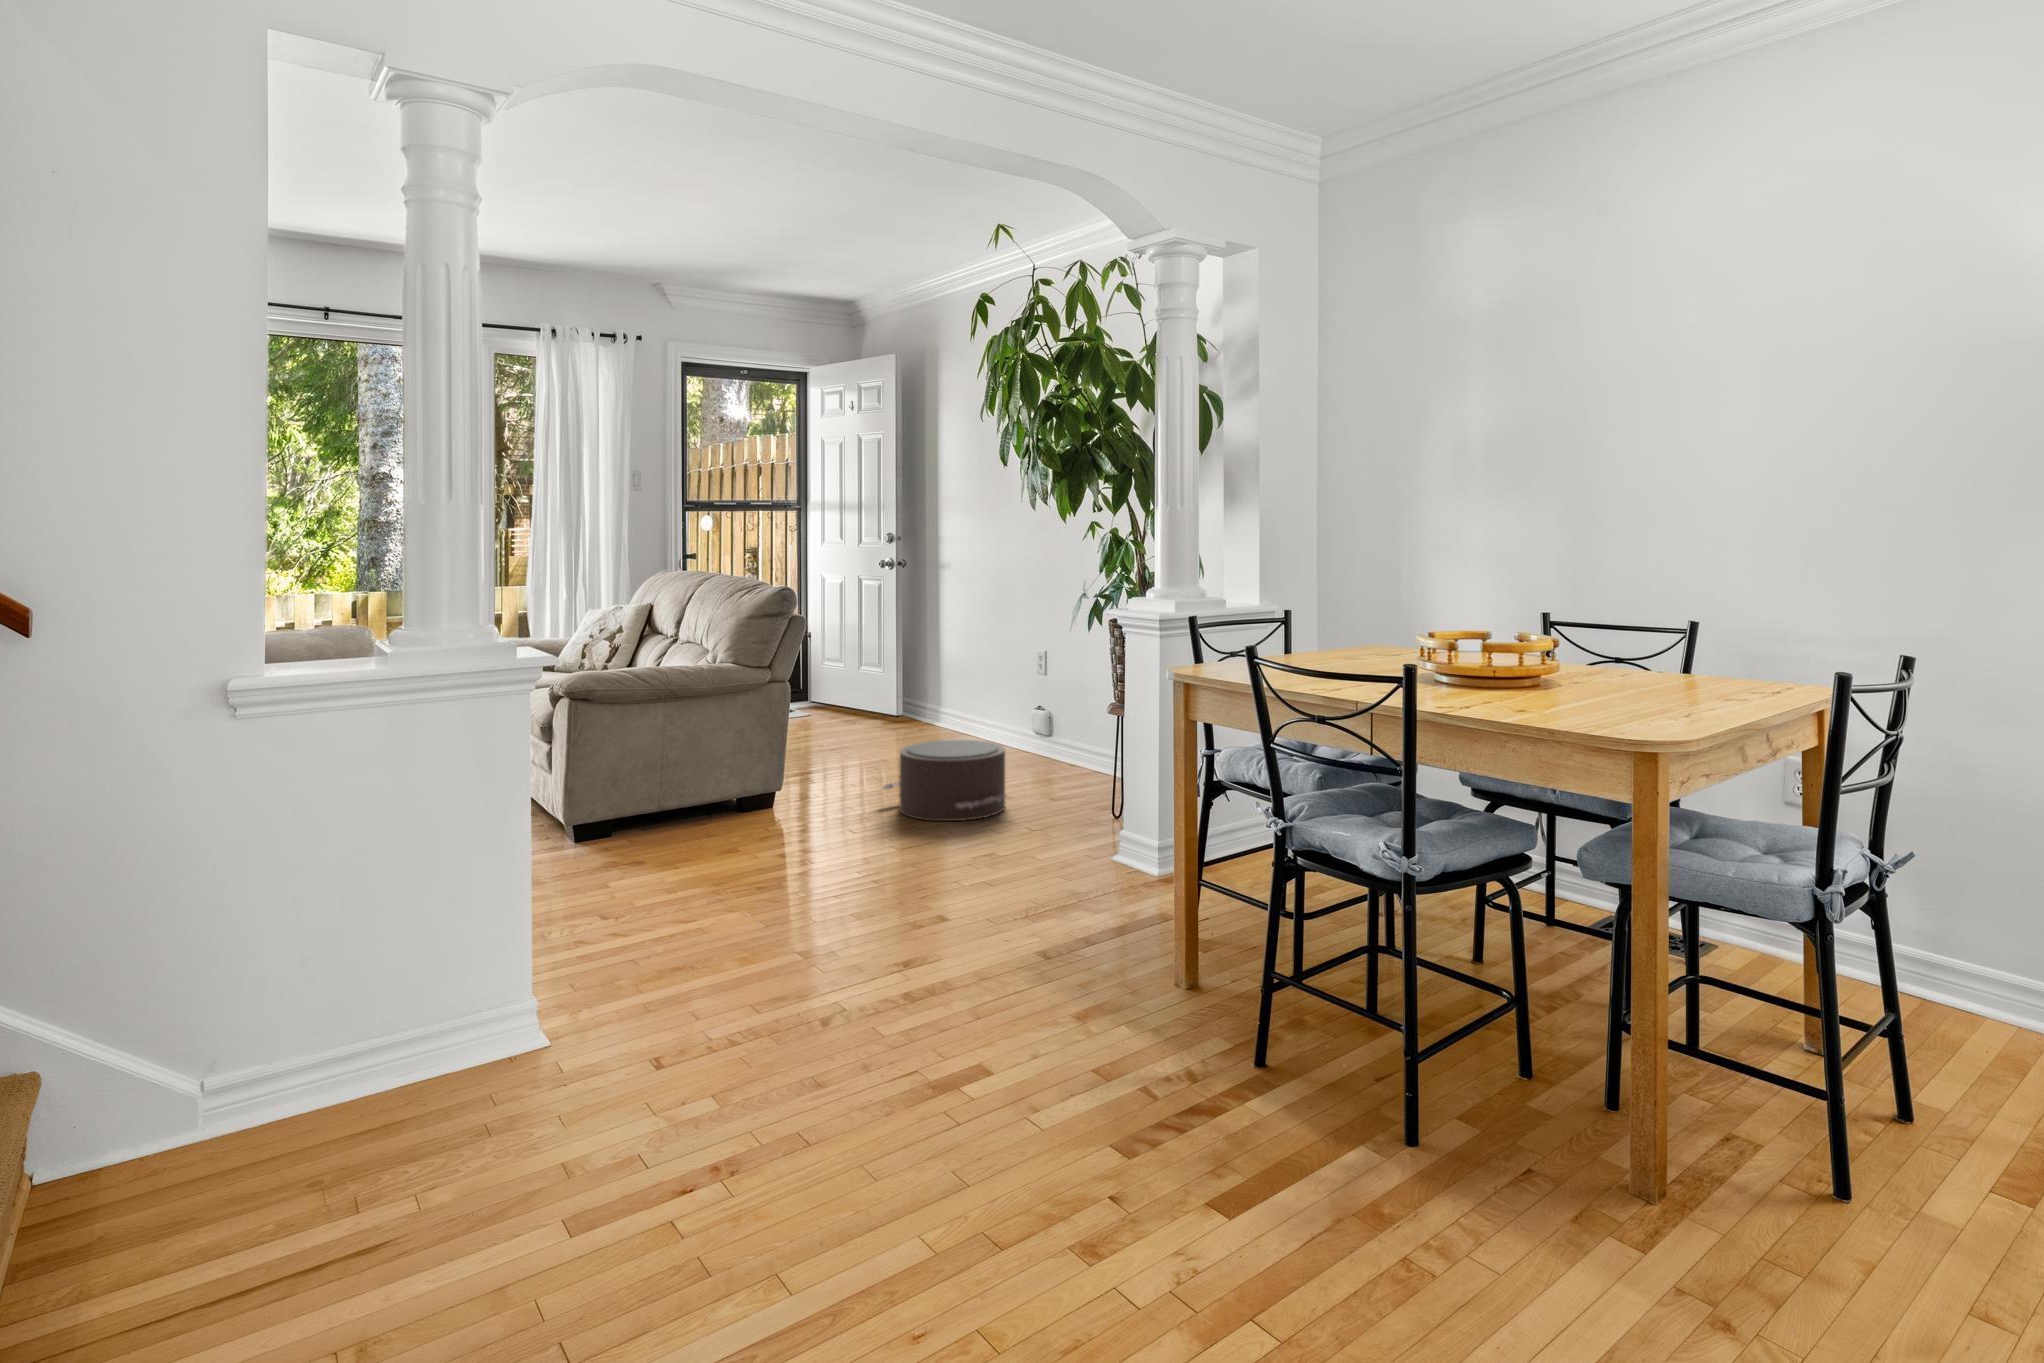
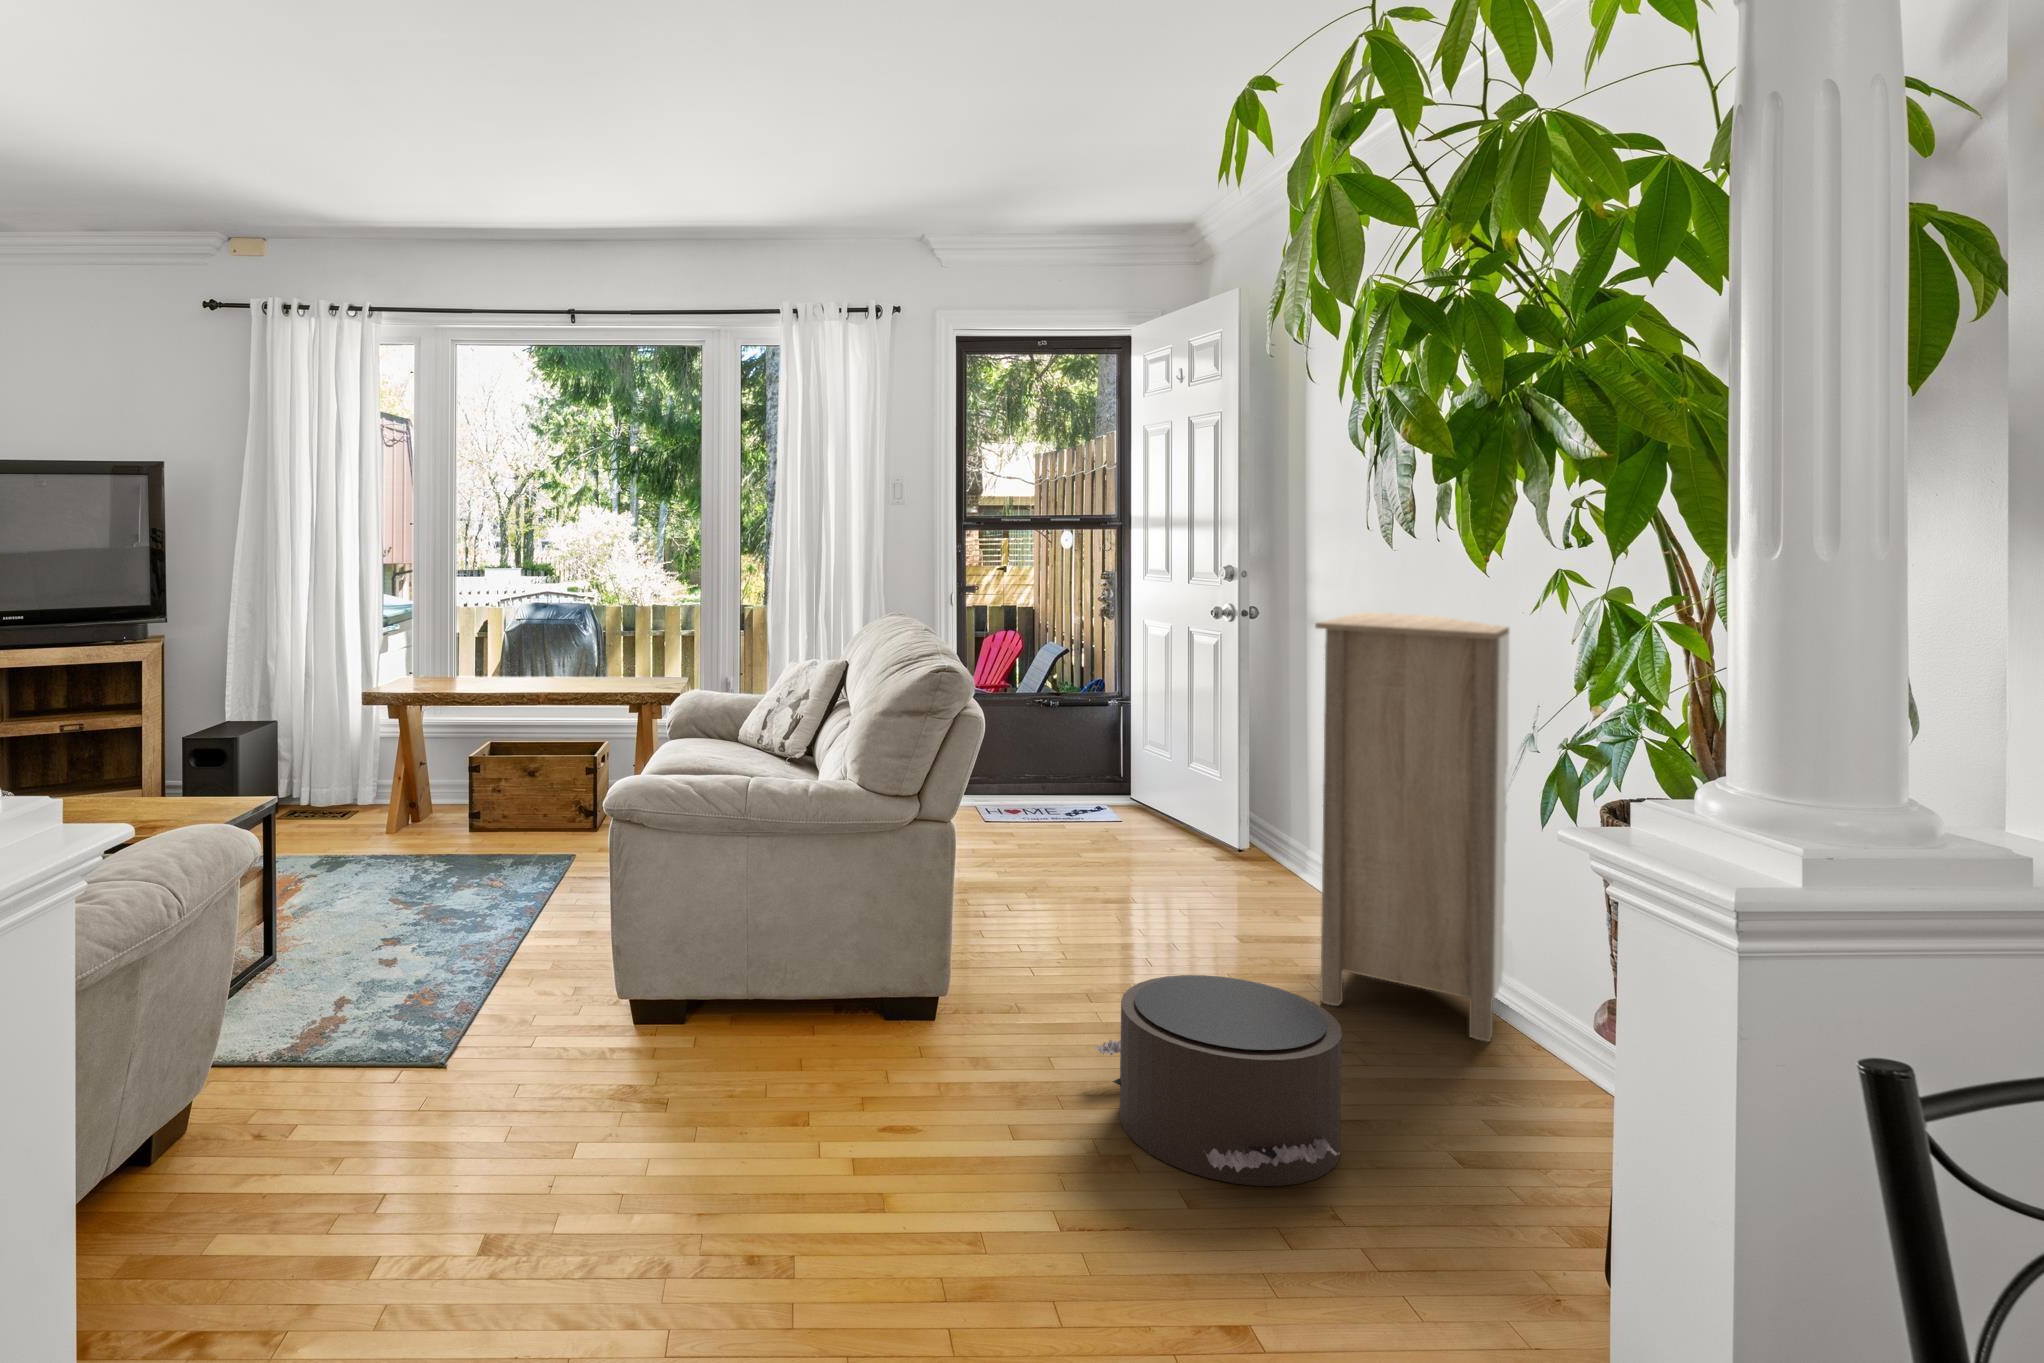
storage cabinet: none [968,554,1061,767] -> present [1315,612,1509,1041]

